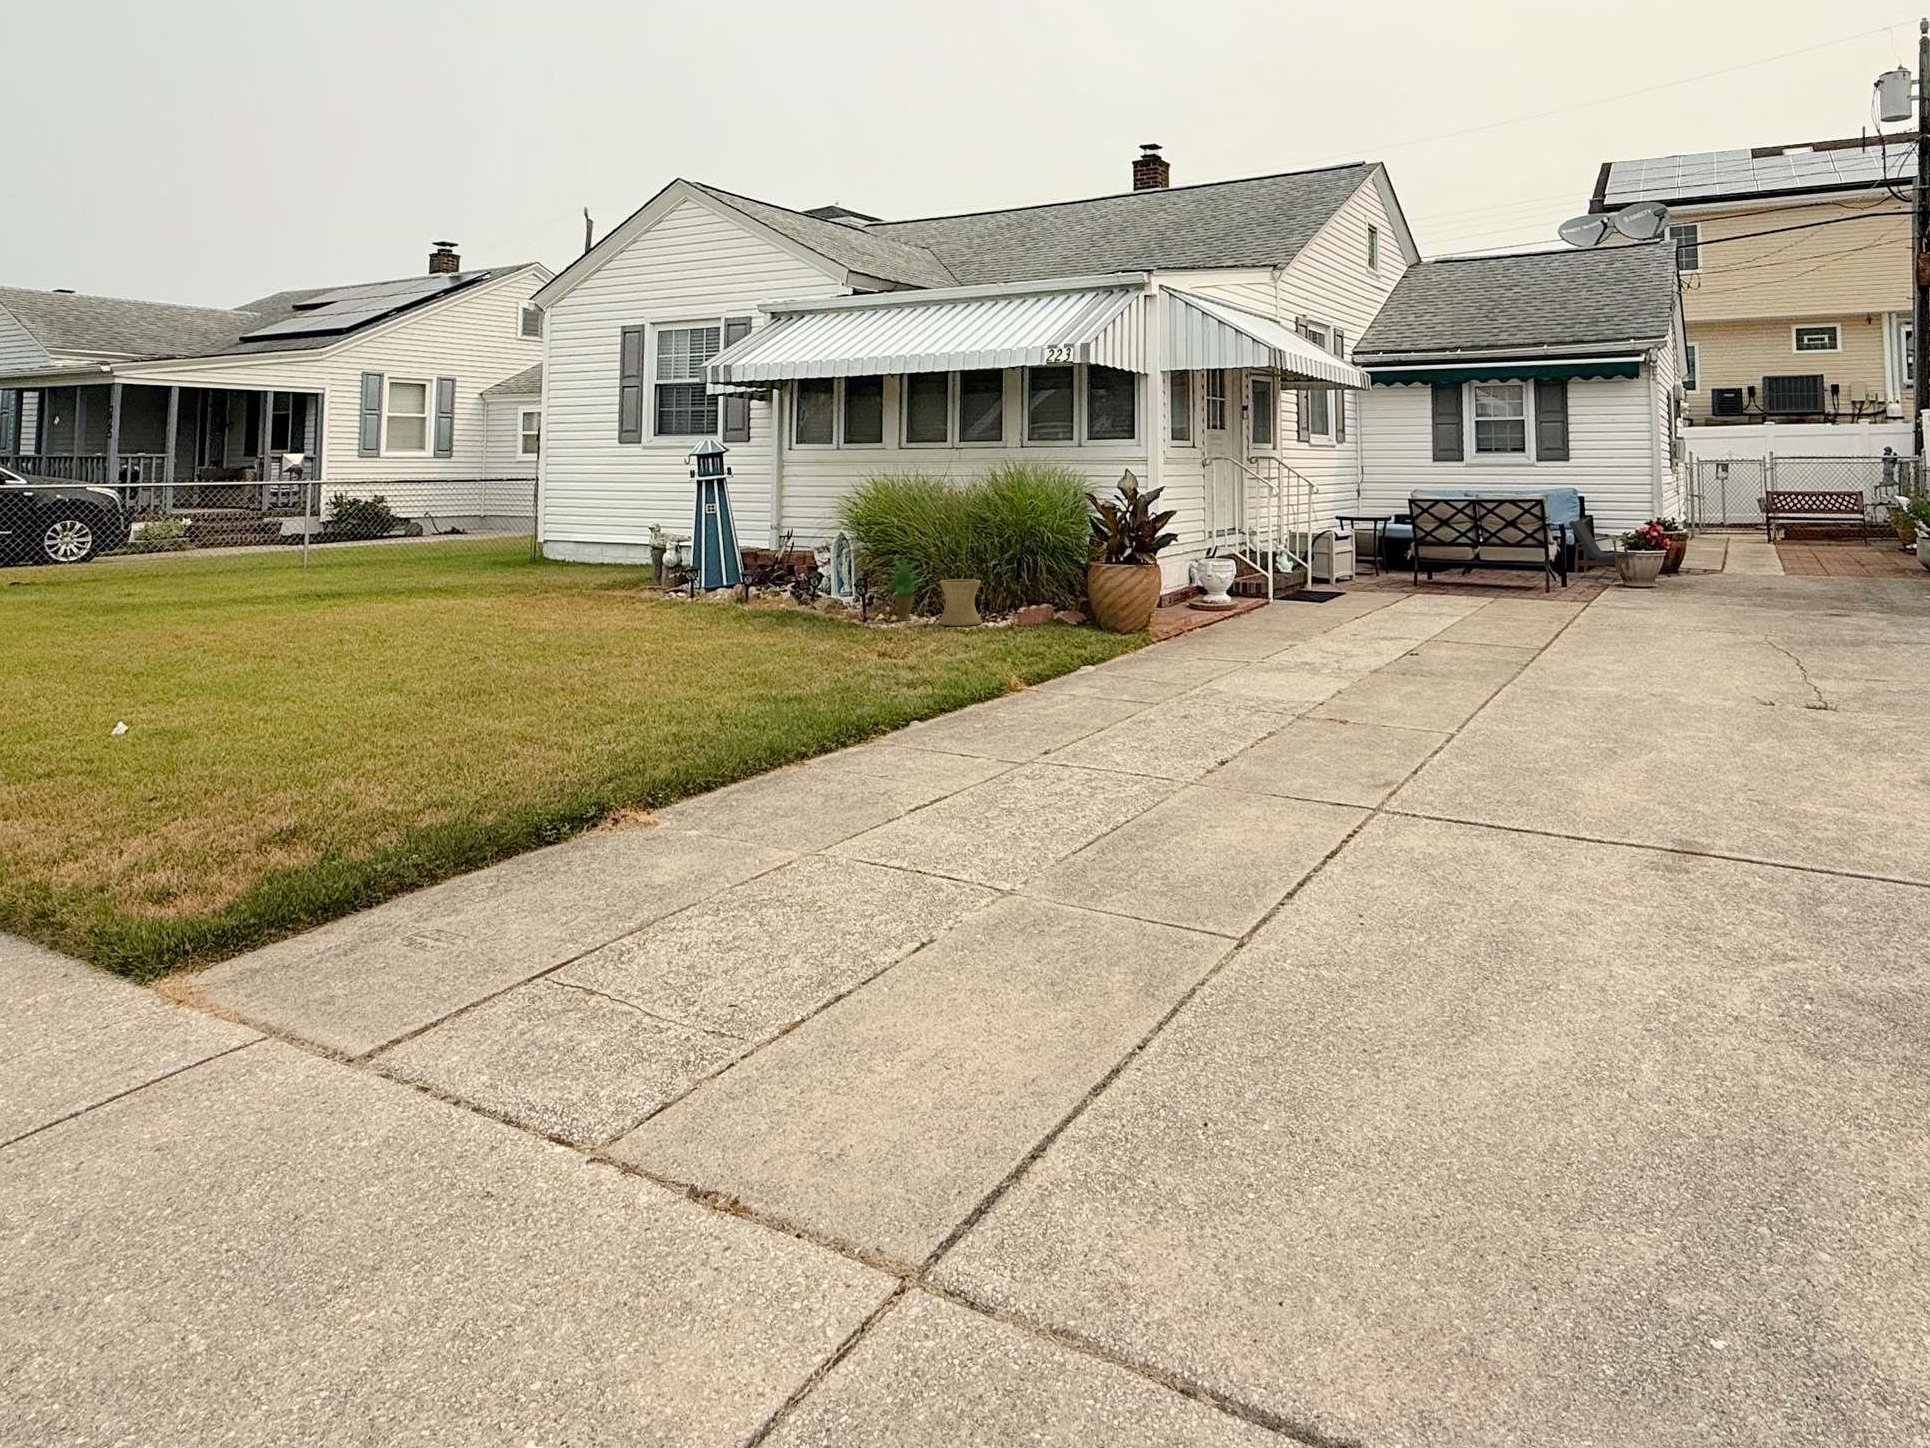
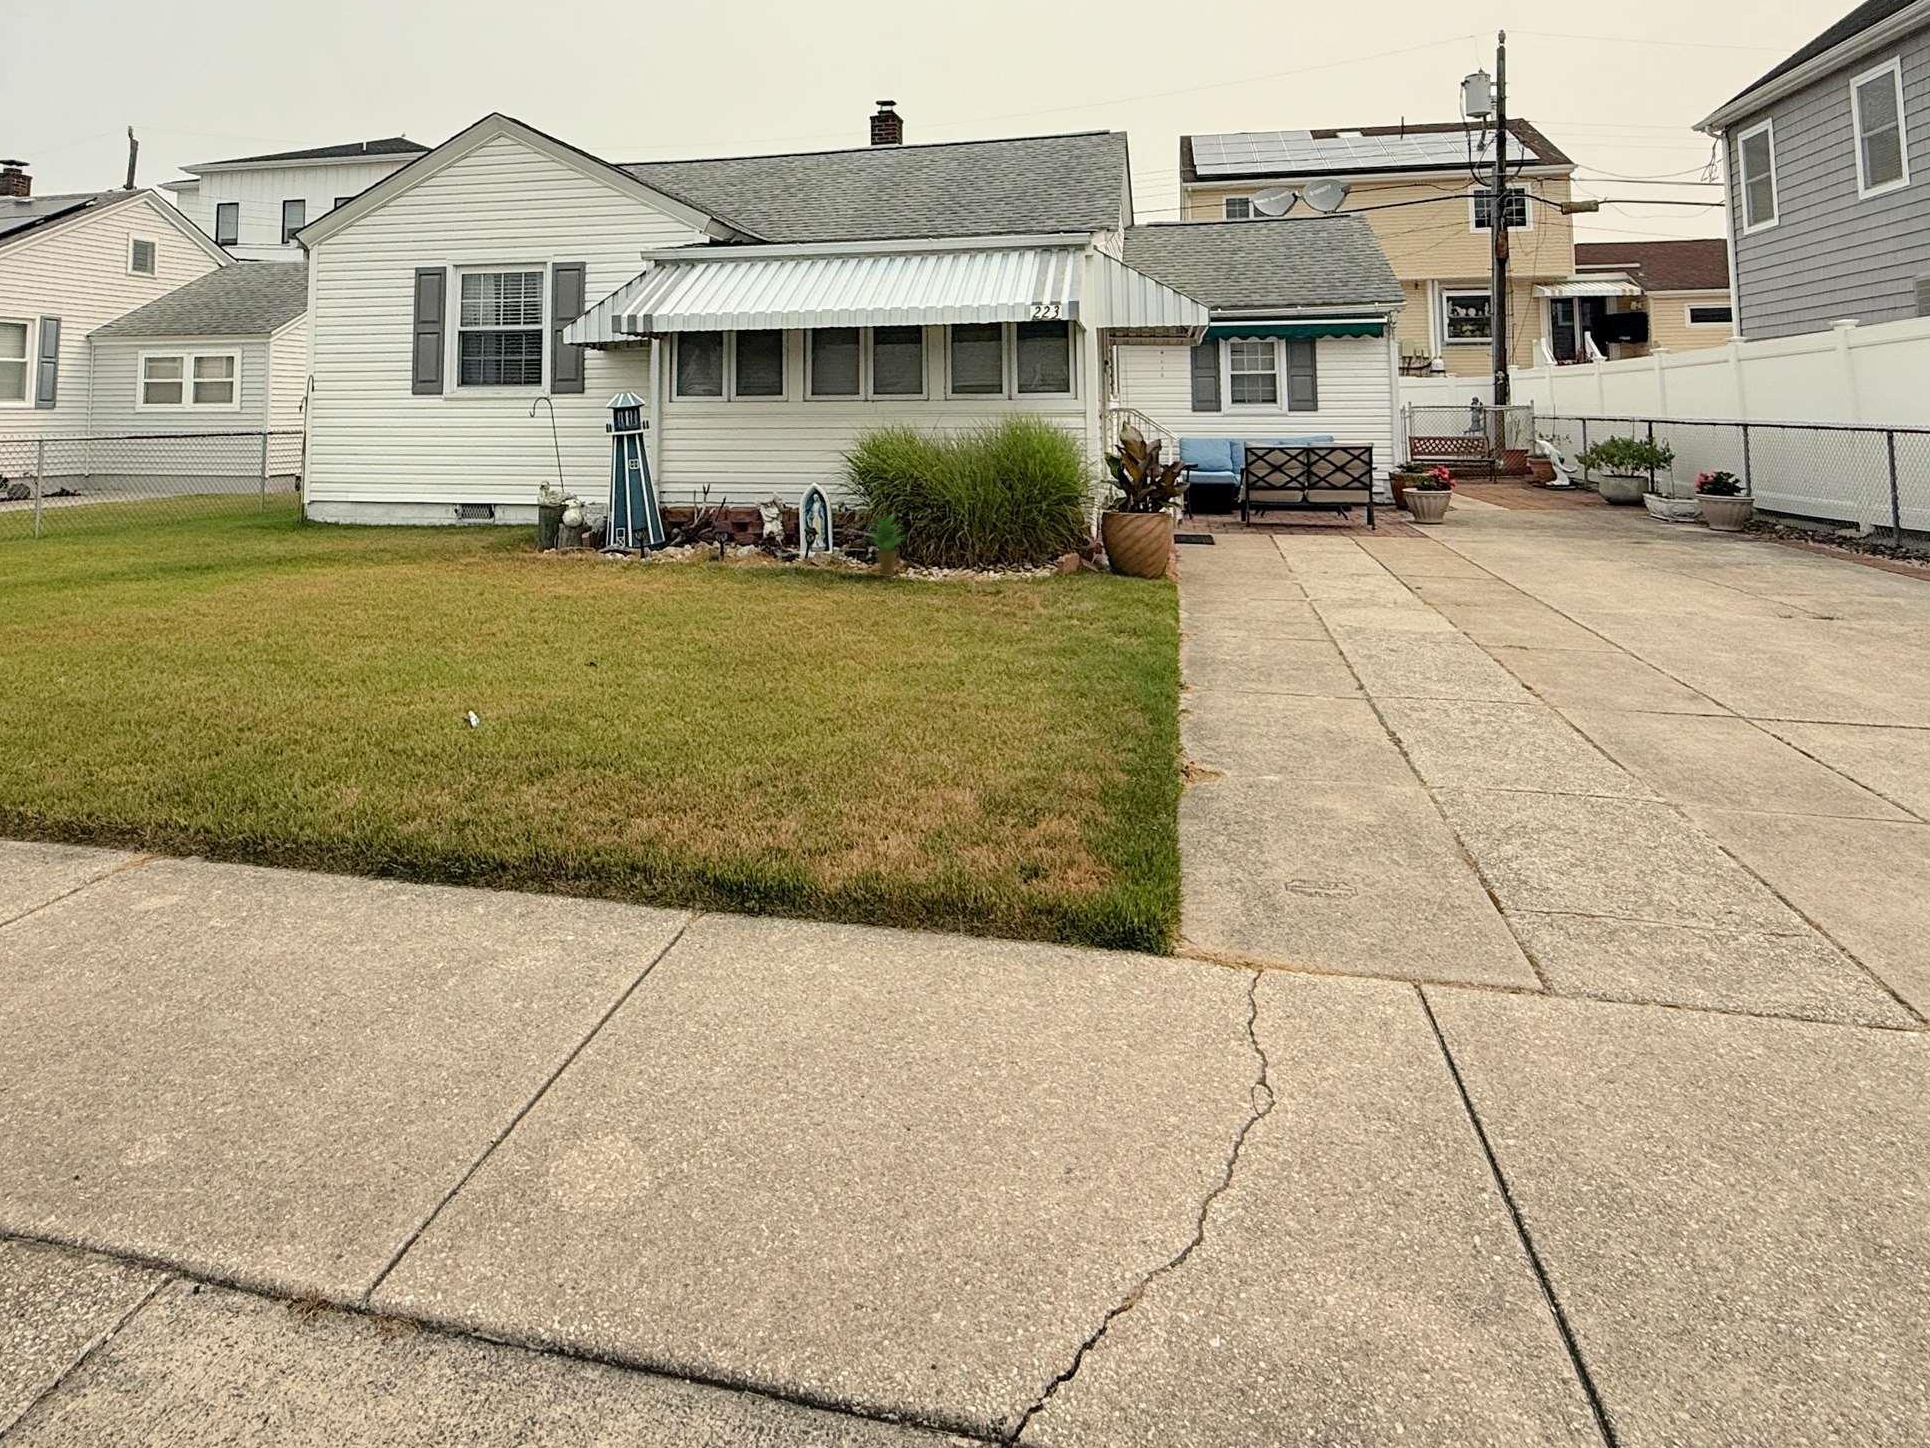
lounge chair: present [1569,520,1637,579] -> none [1338,467,1394,519]
side table: present [939,579,981,626] -> none [932,532,975,579]

